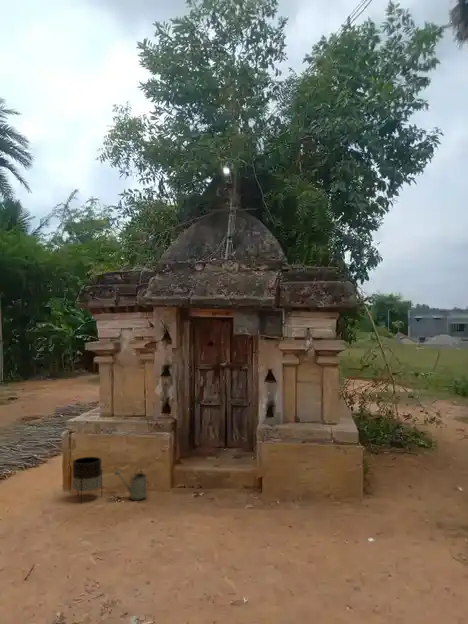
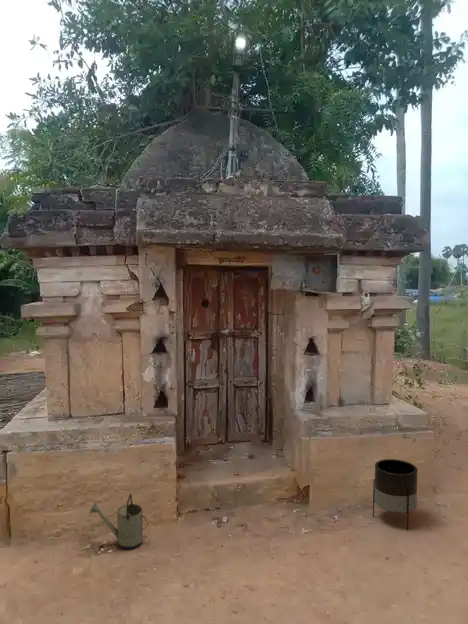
planter: present [72,457,102,492] -> present [373,459,417,530]

